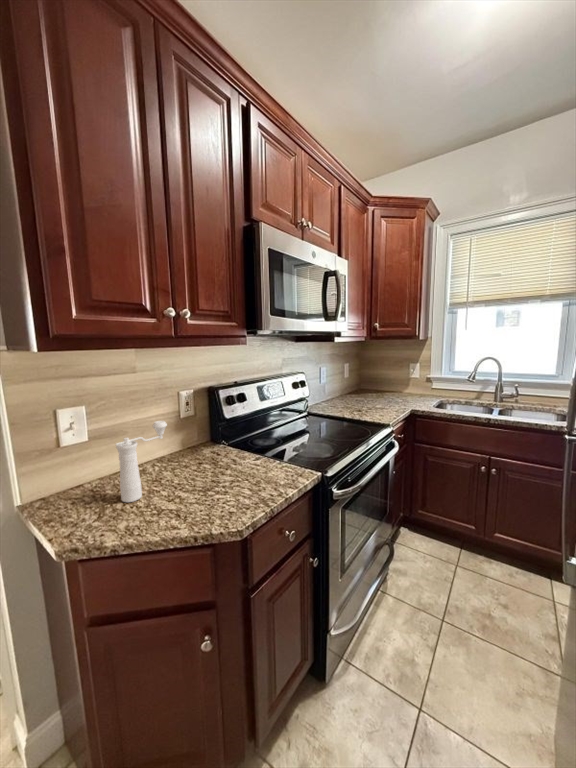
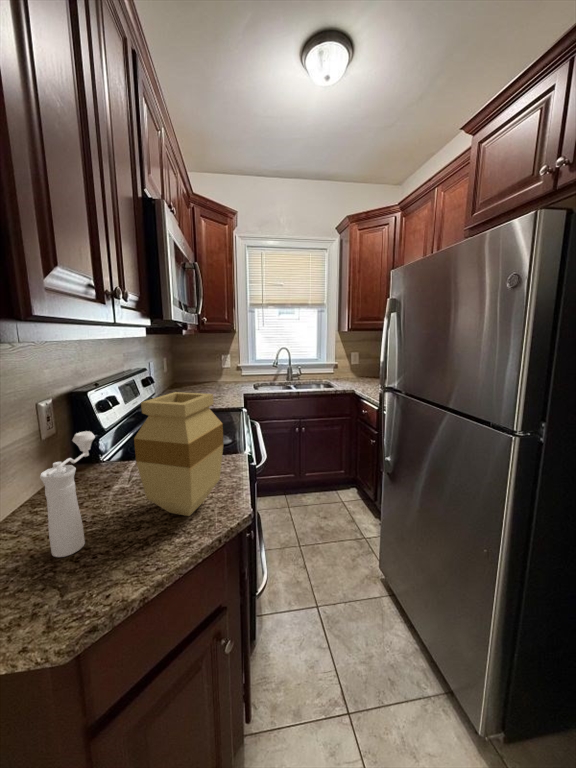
vase: none [172,401,241,510] -> present [134,392,224,516]

